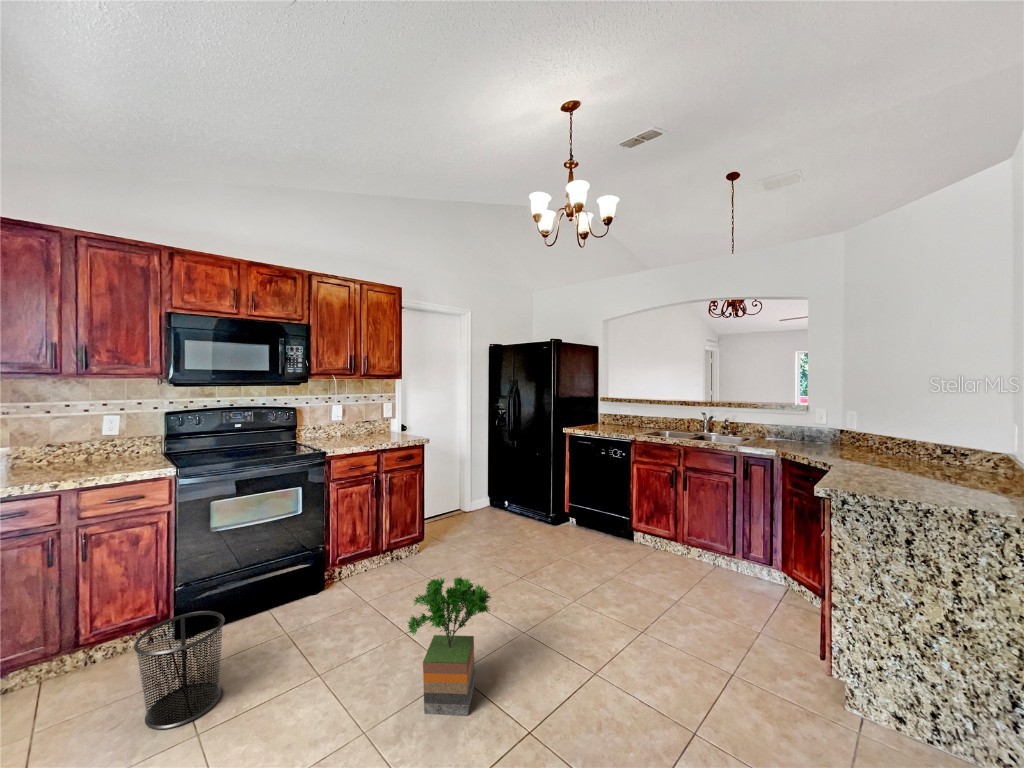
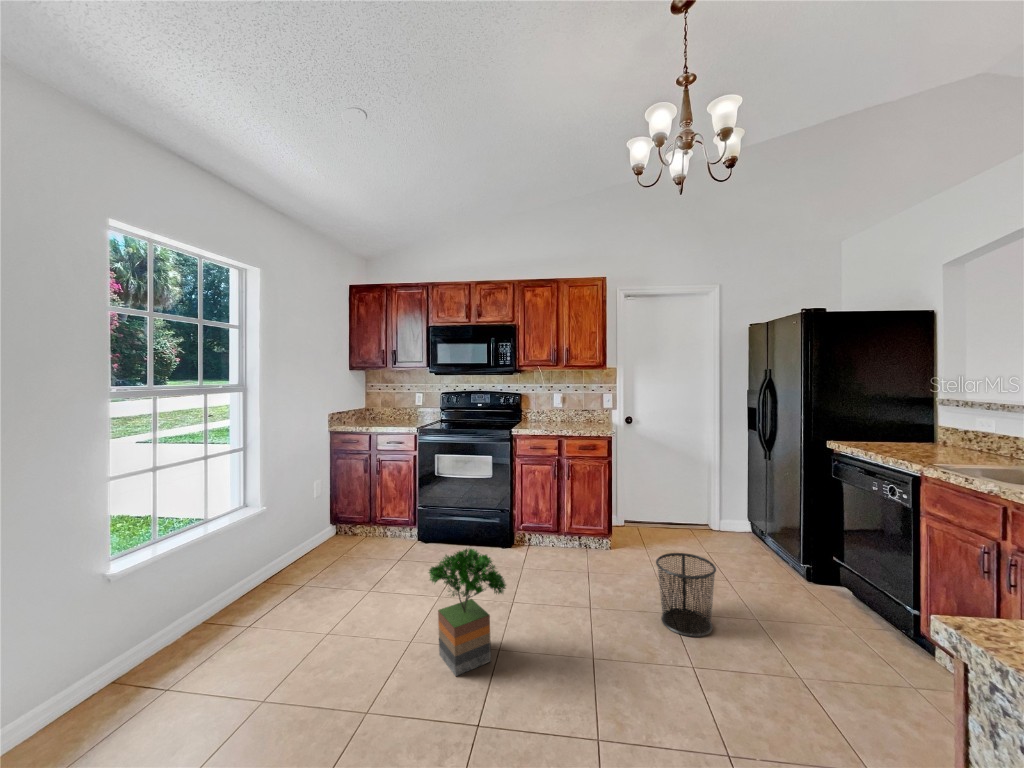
waste bin: present [134,611,225,729] -> present [656,553,716,637]

